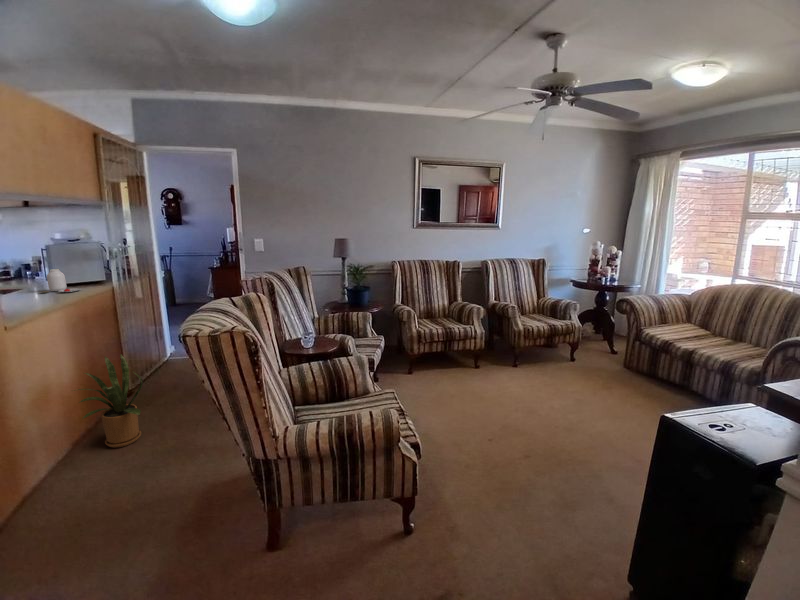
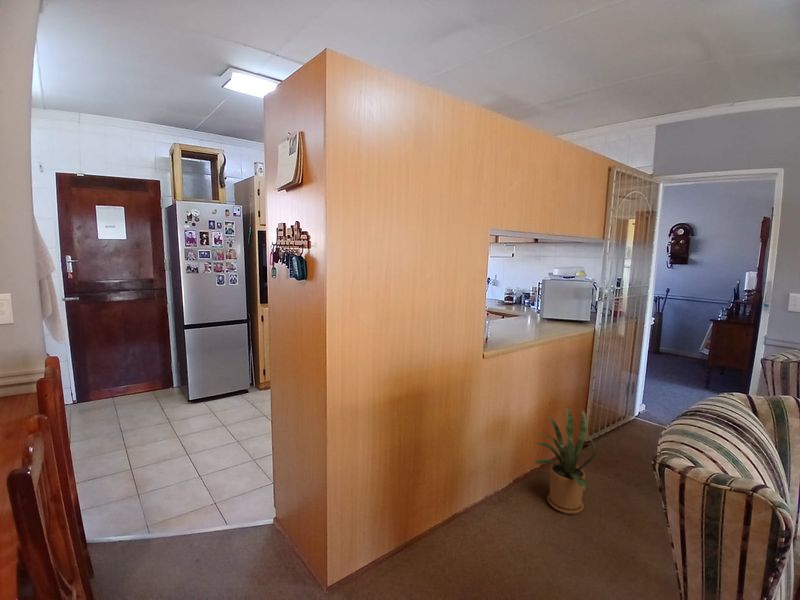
jar: present [43,269,81,292] -> none [533,305,565,329]

